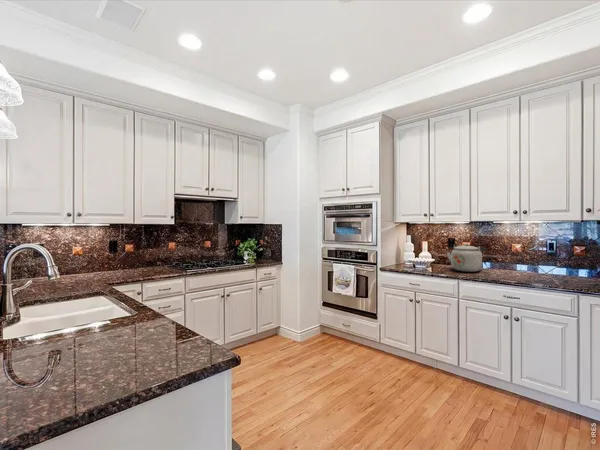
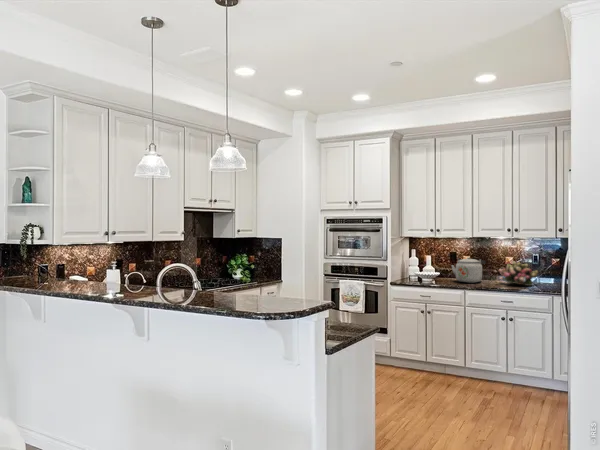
flower arrangement: none [501,250,554,279] -> present [499,262,538,286]

